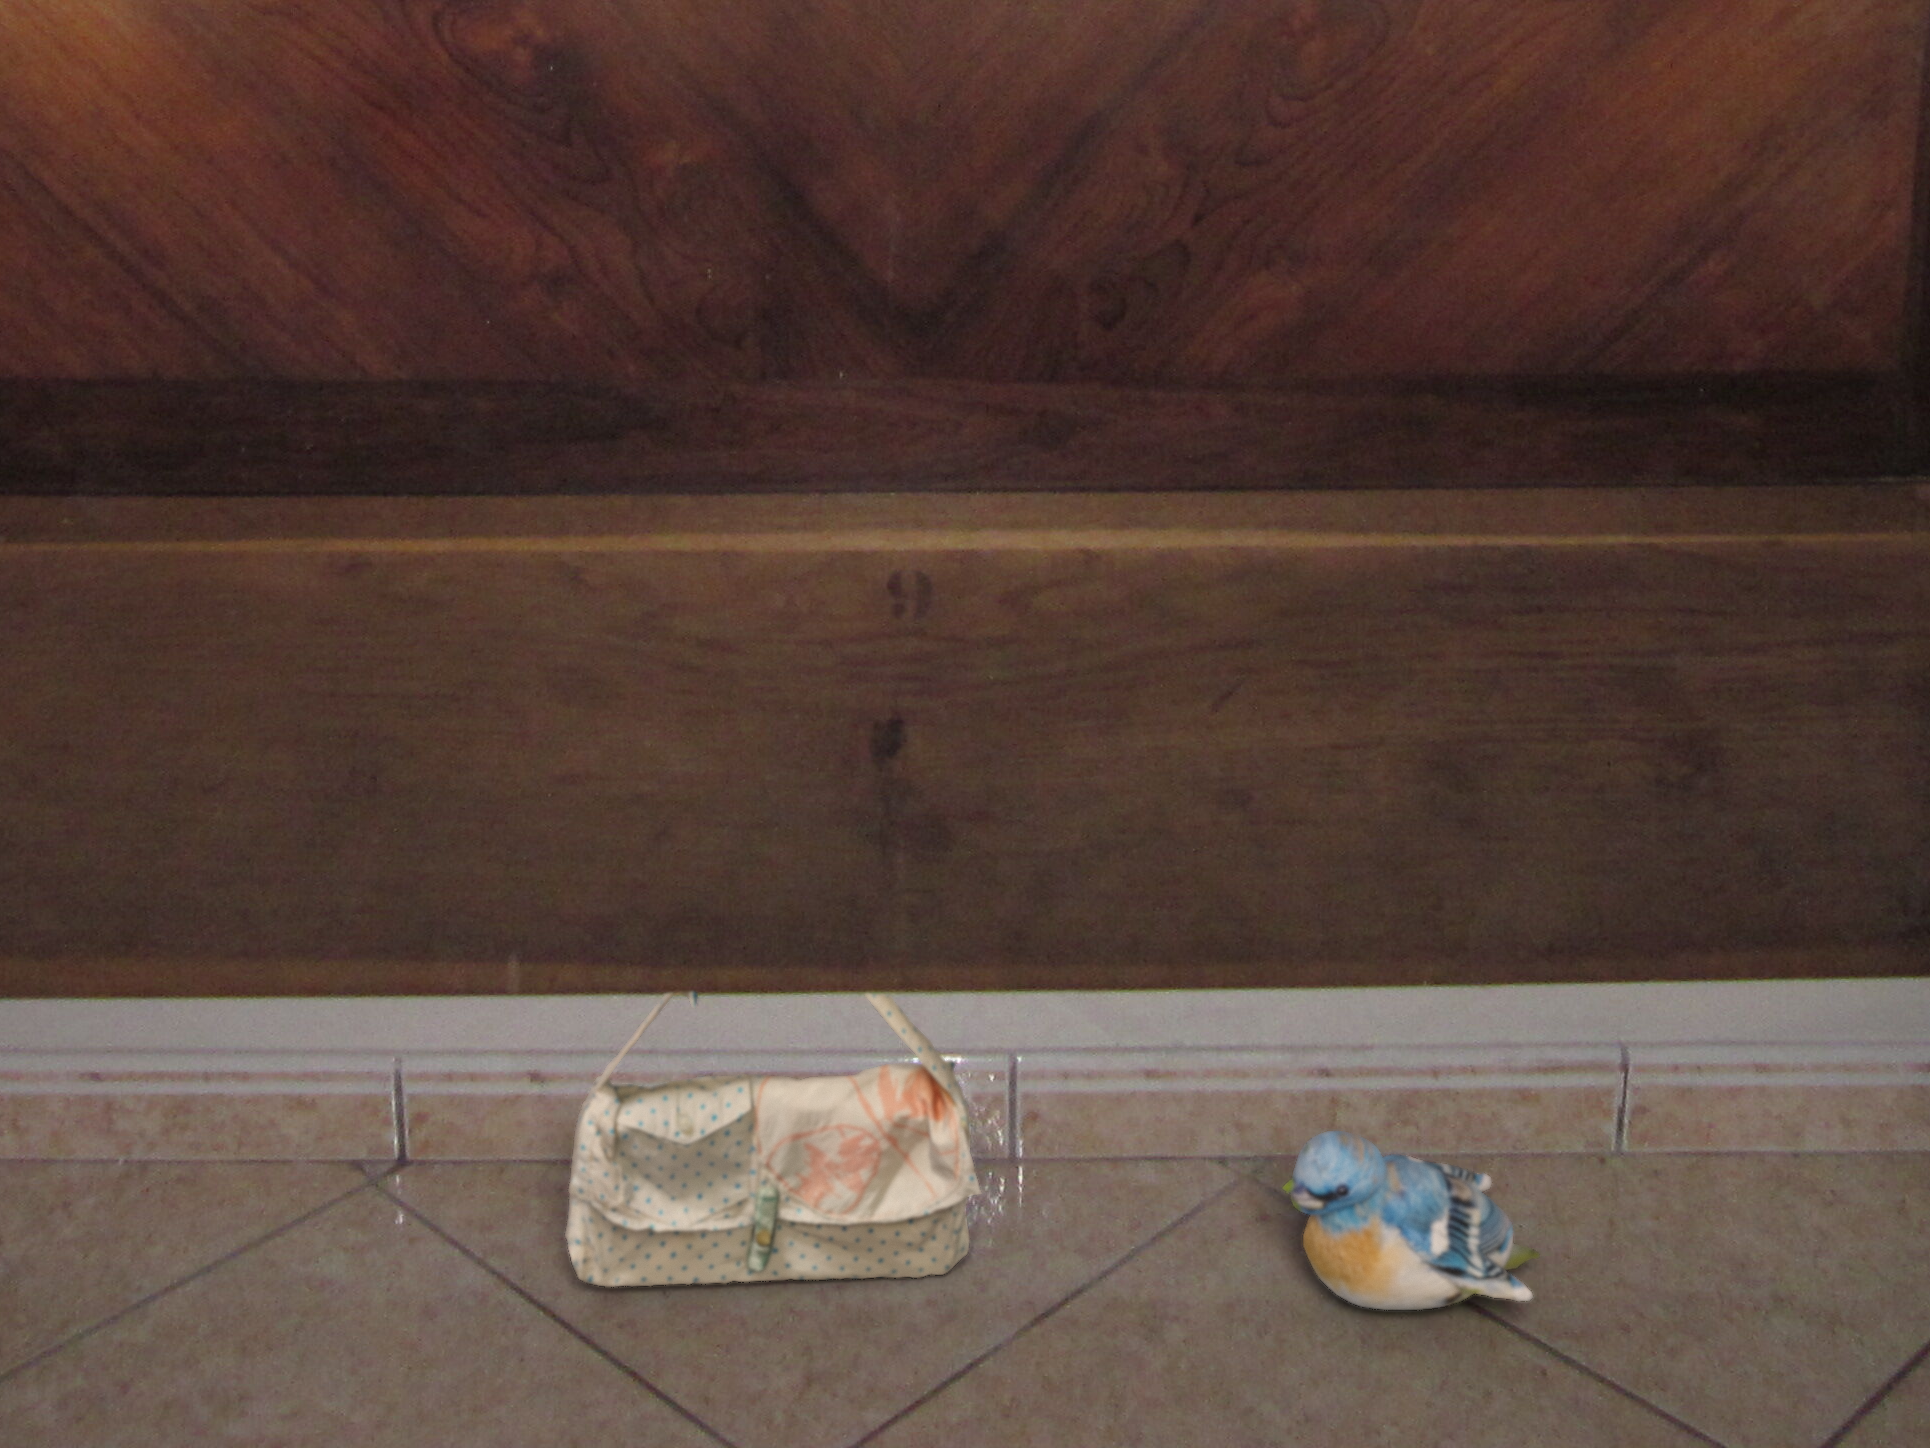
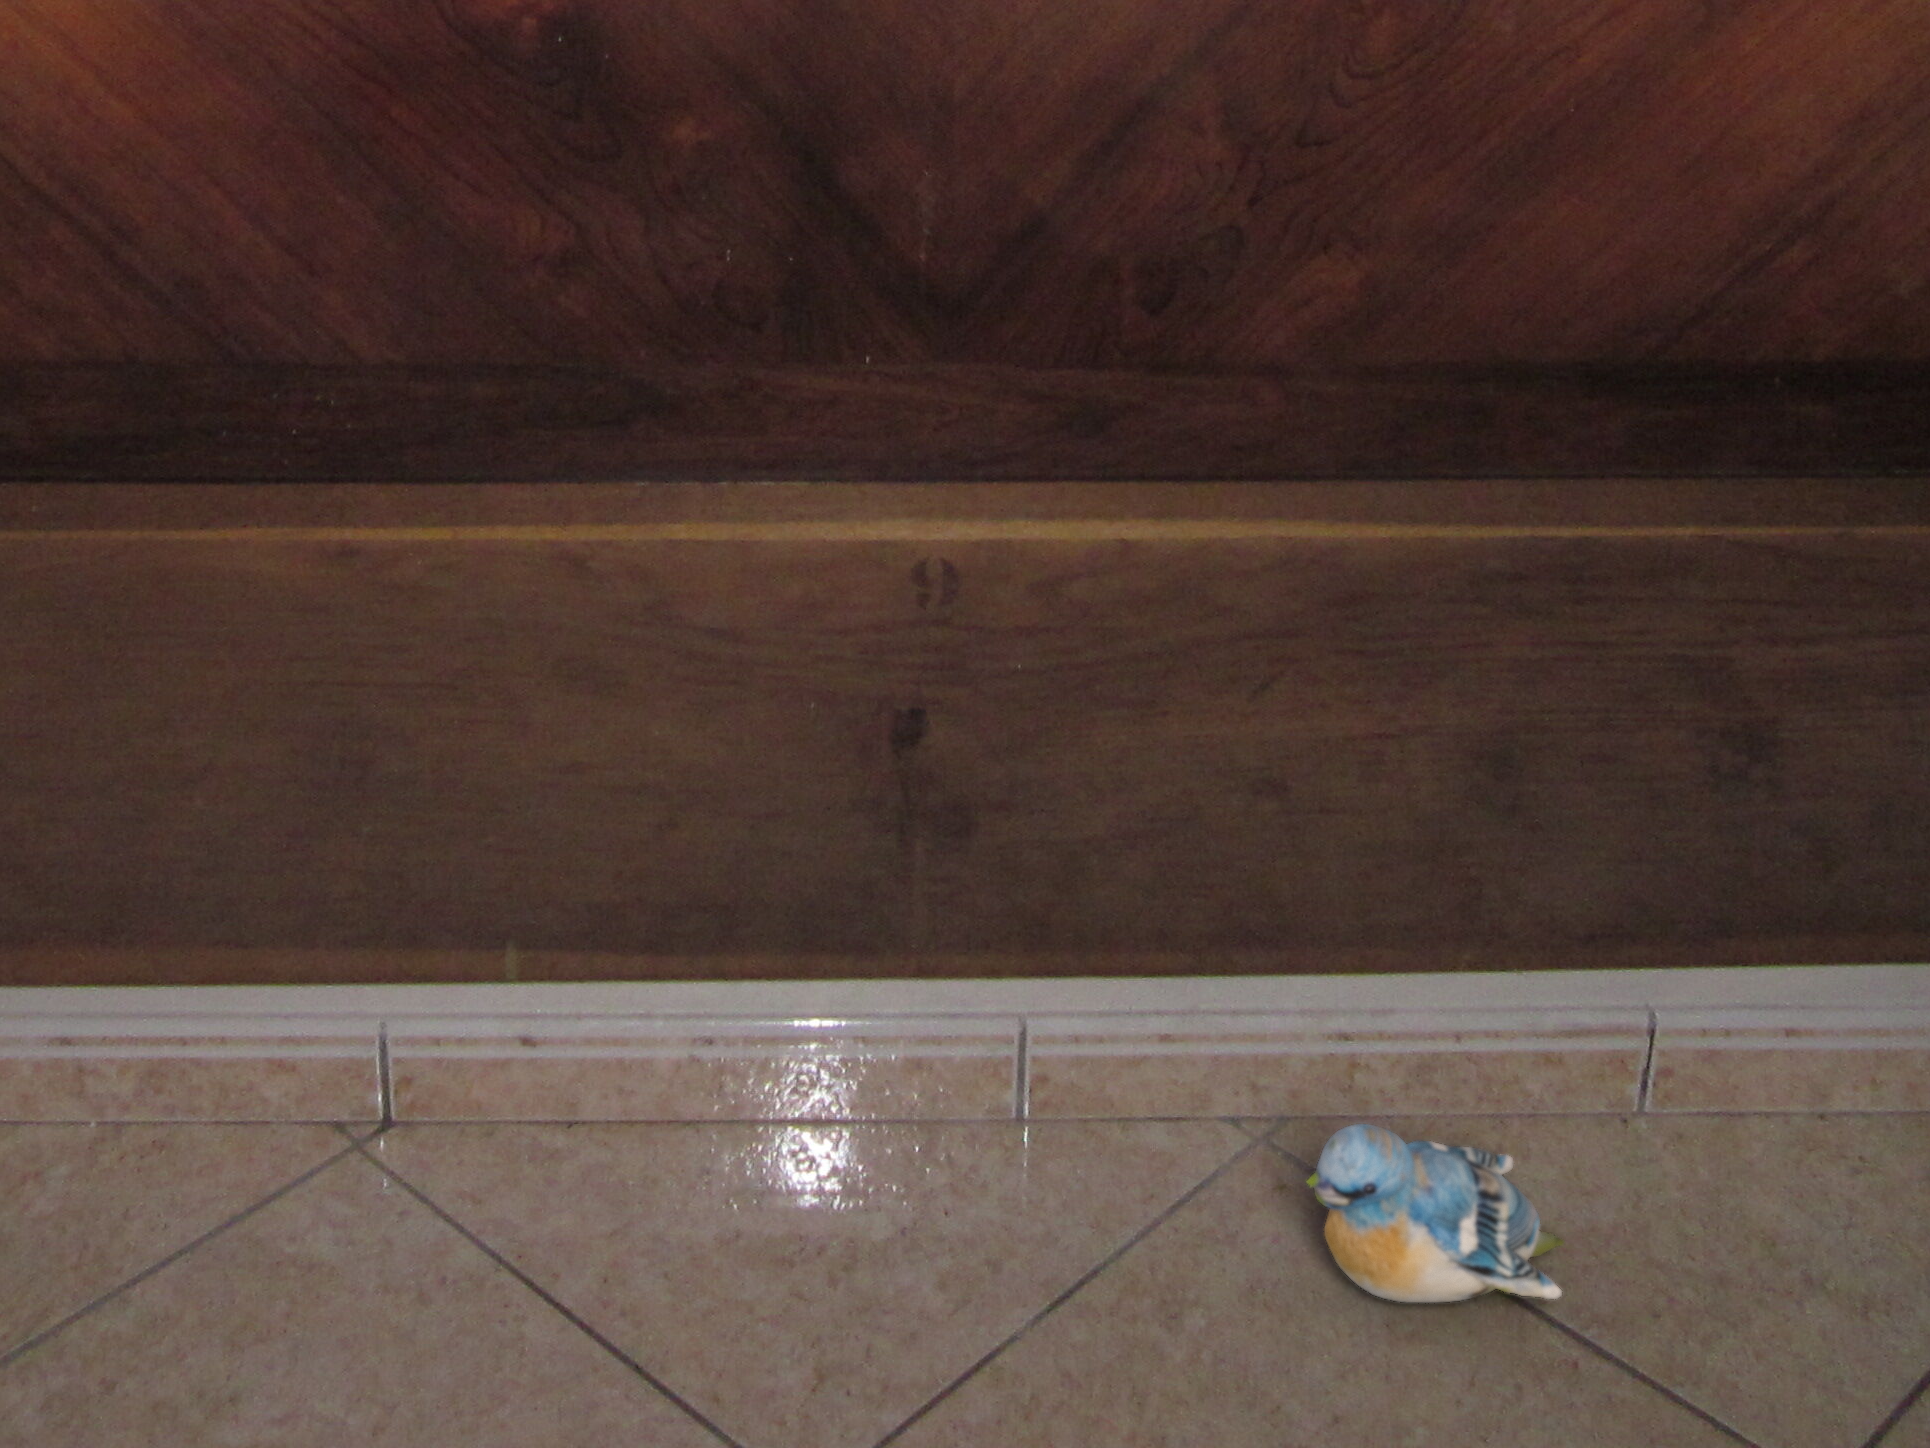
bag: present [565,992,981,1287] -> none [563,850,996,1276]

